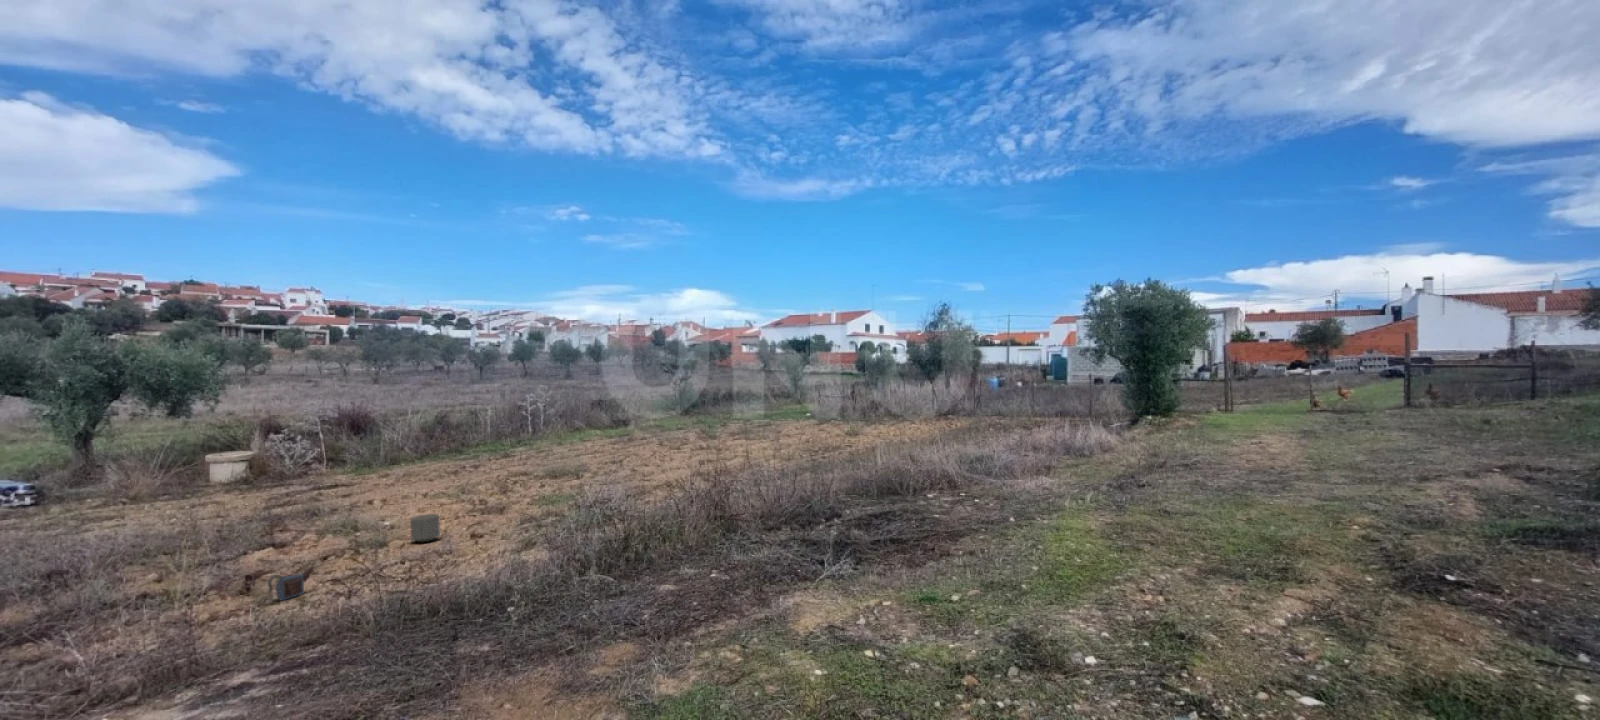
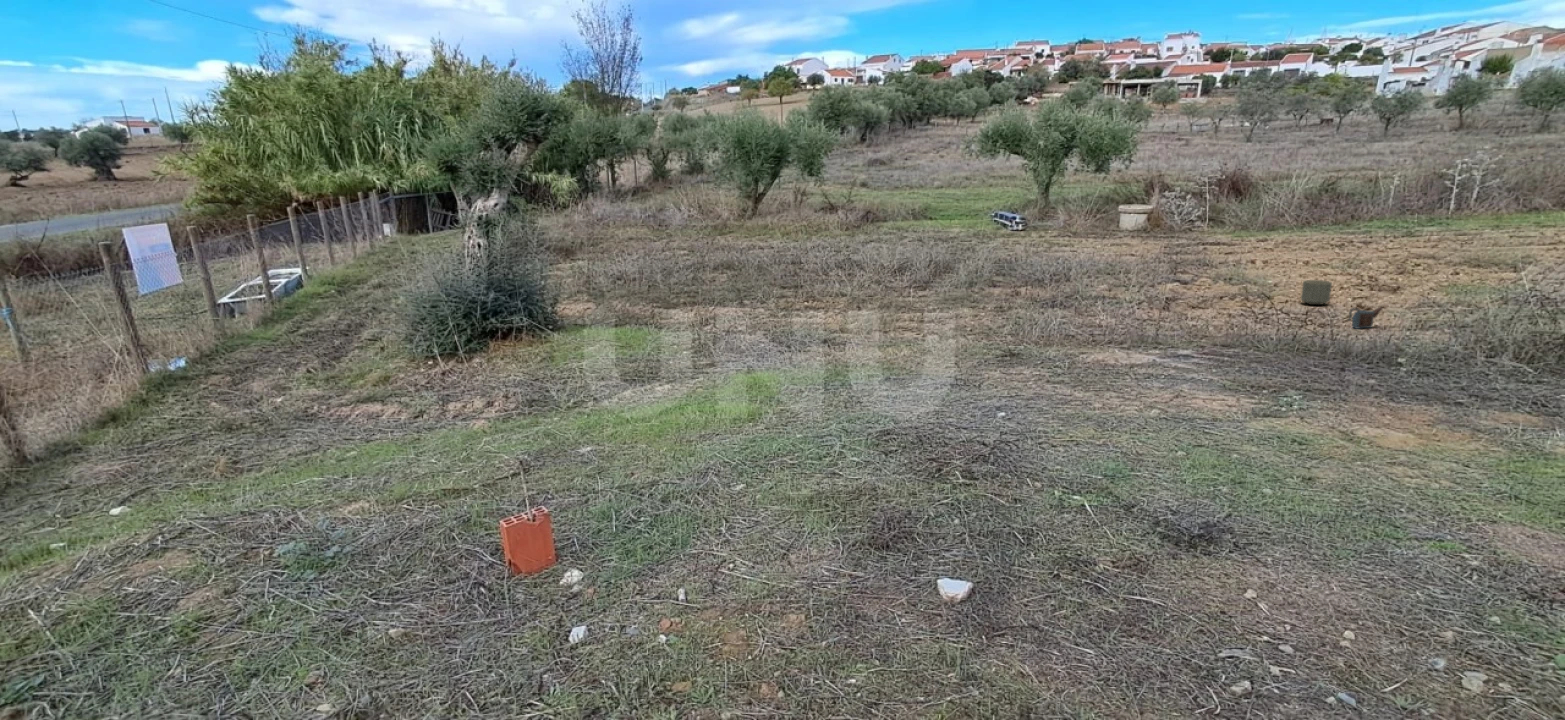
watering can: present [268,566,314,600] -> present [1348,307,1382,329]

